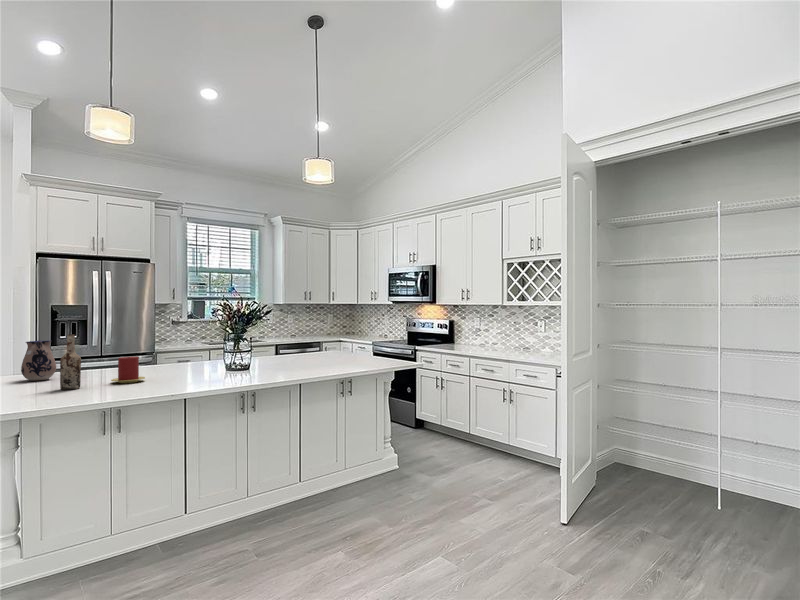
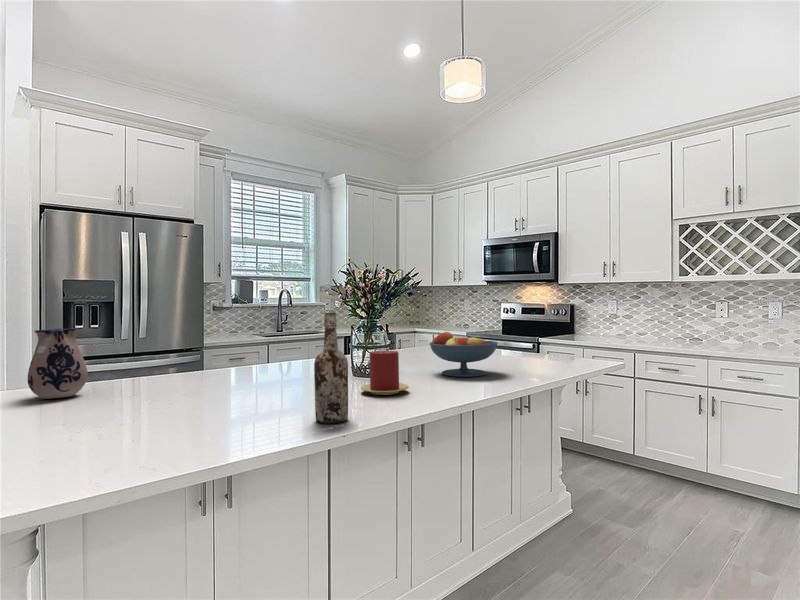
wine bottle: present [60,334,81,390] -> present [314,313,348,424]
fruit bowl: none [276,343,320,371] -> present [429,332,498,377]
candle: present [111,357,145,383] -> present [361,351,409,395]

